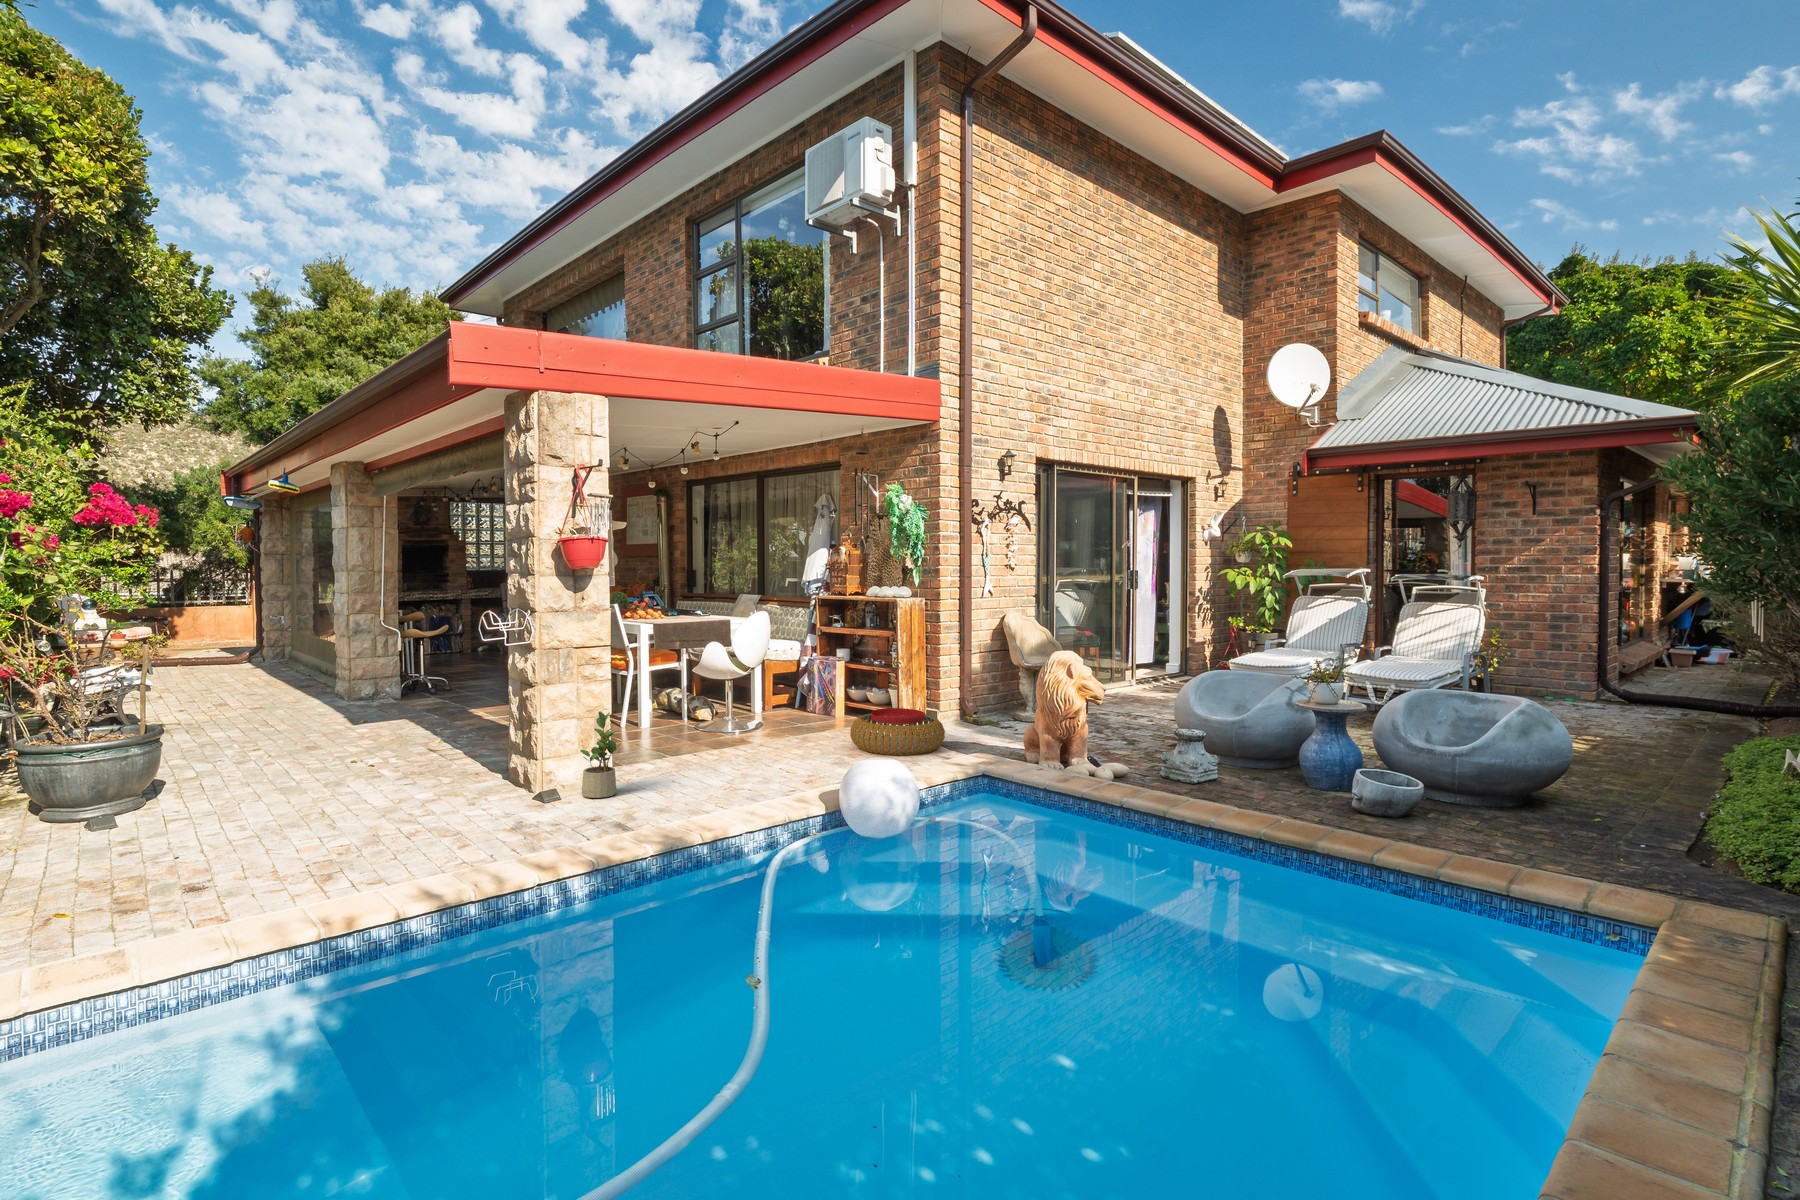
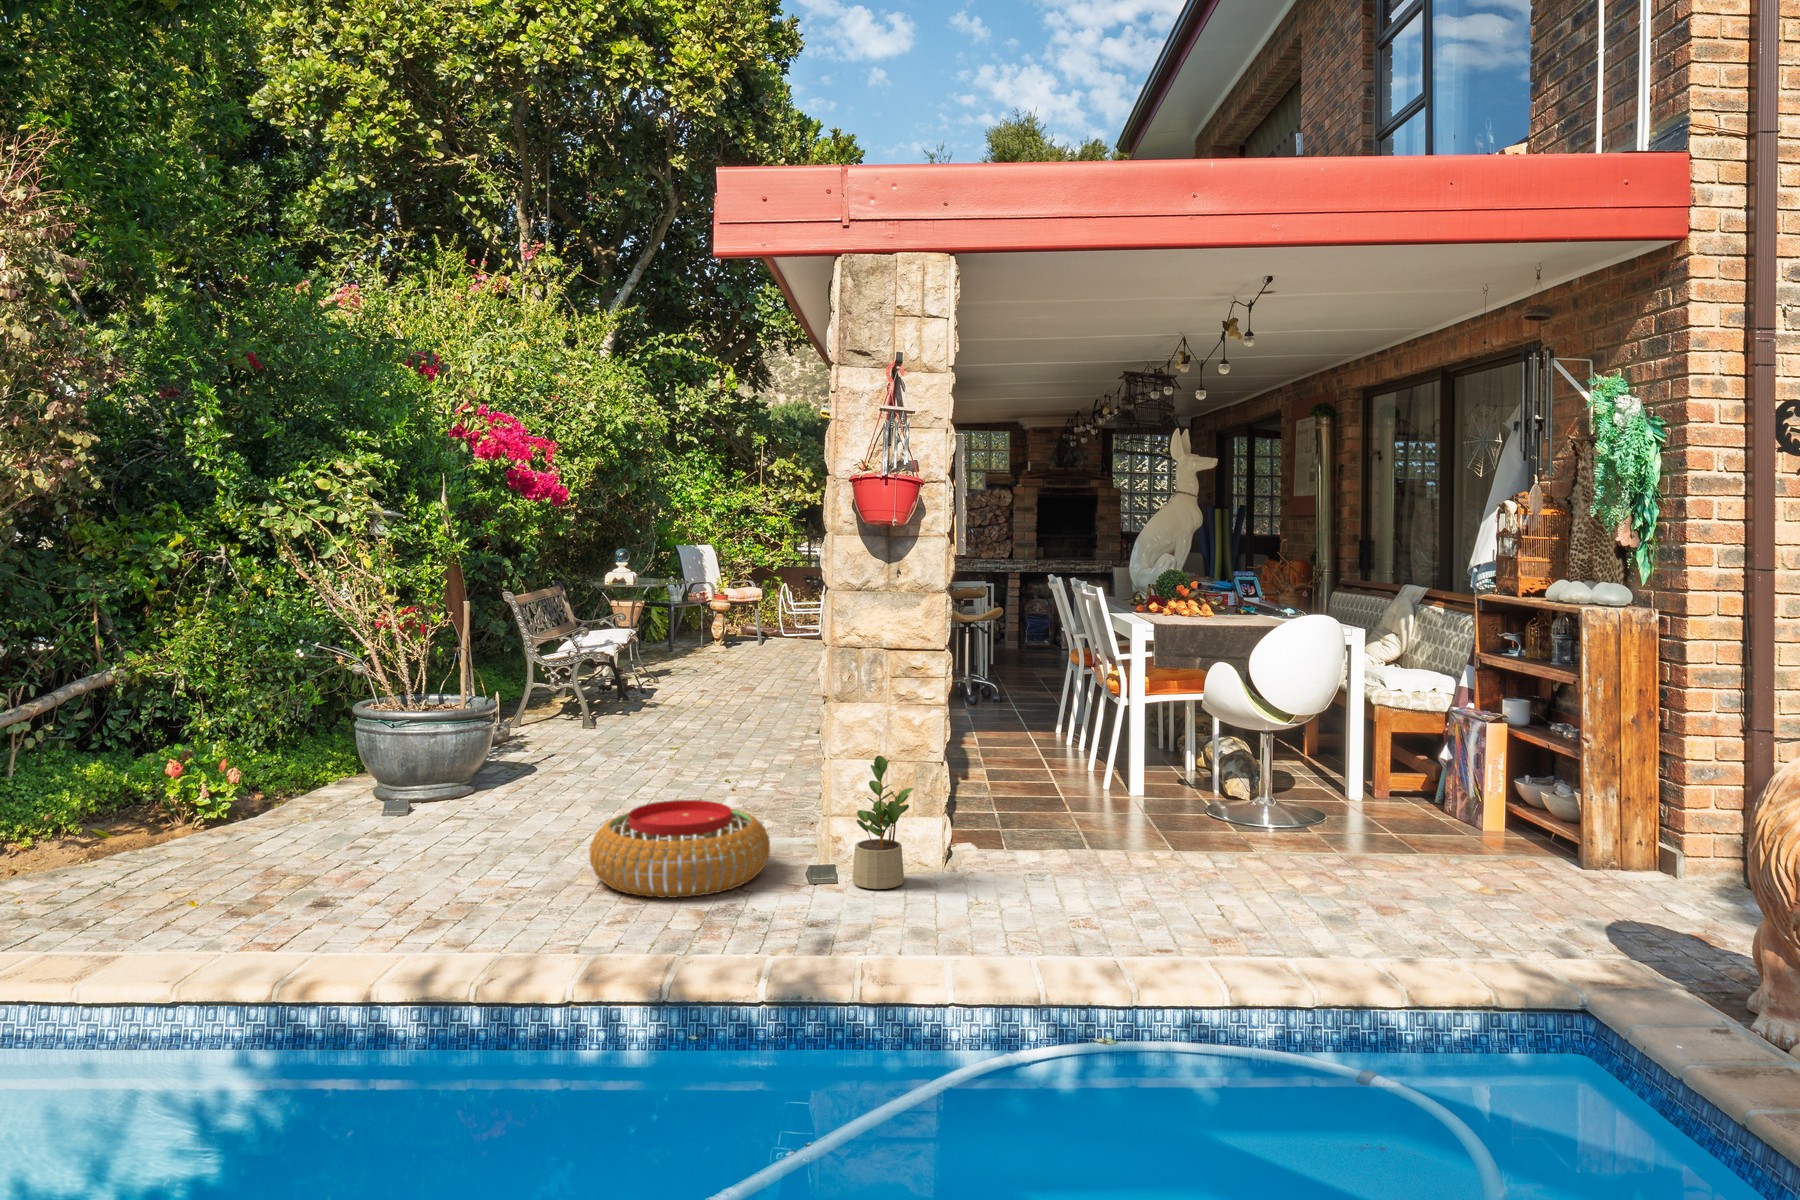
pouf: present [850,708,945,755] -> present [589,800,770,898]

